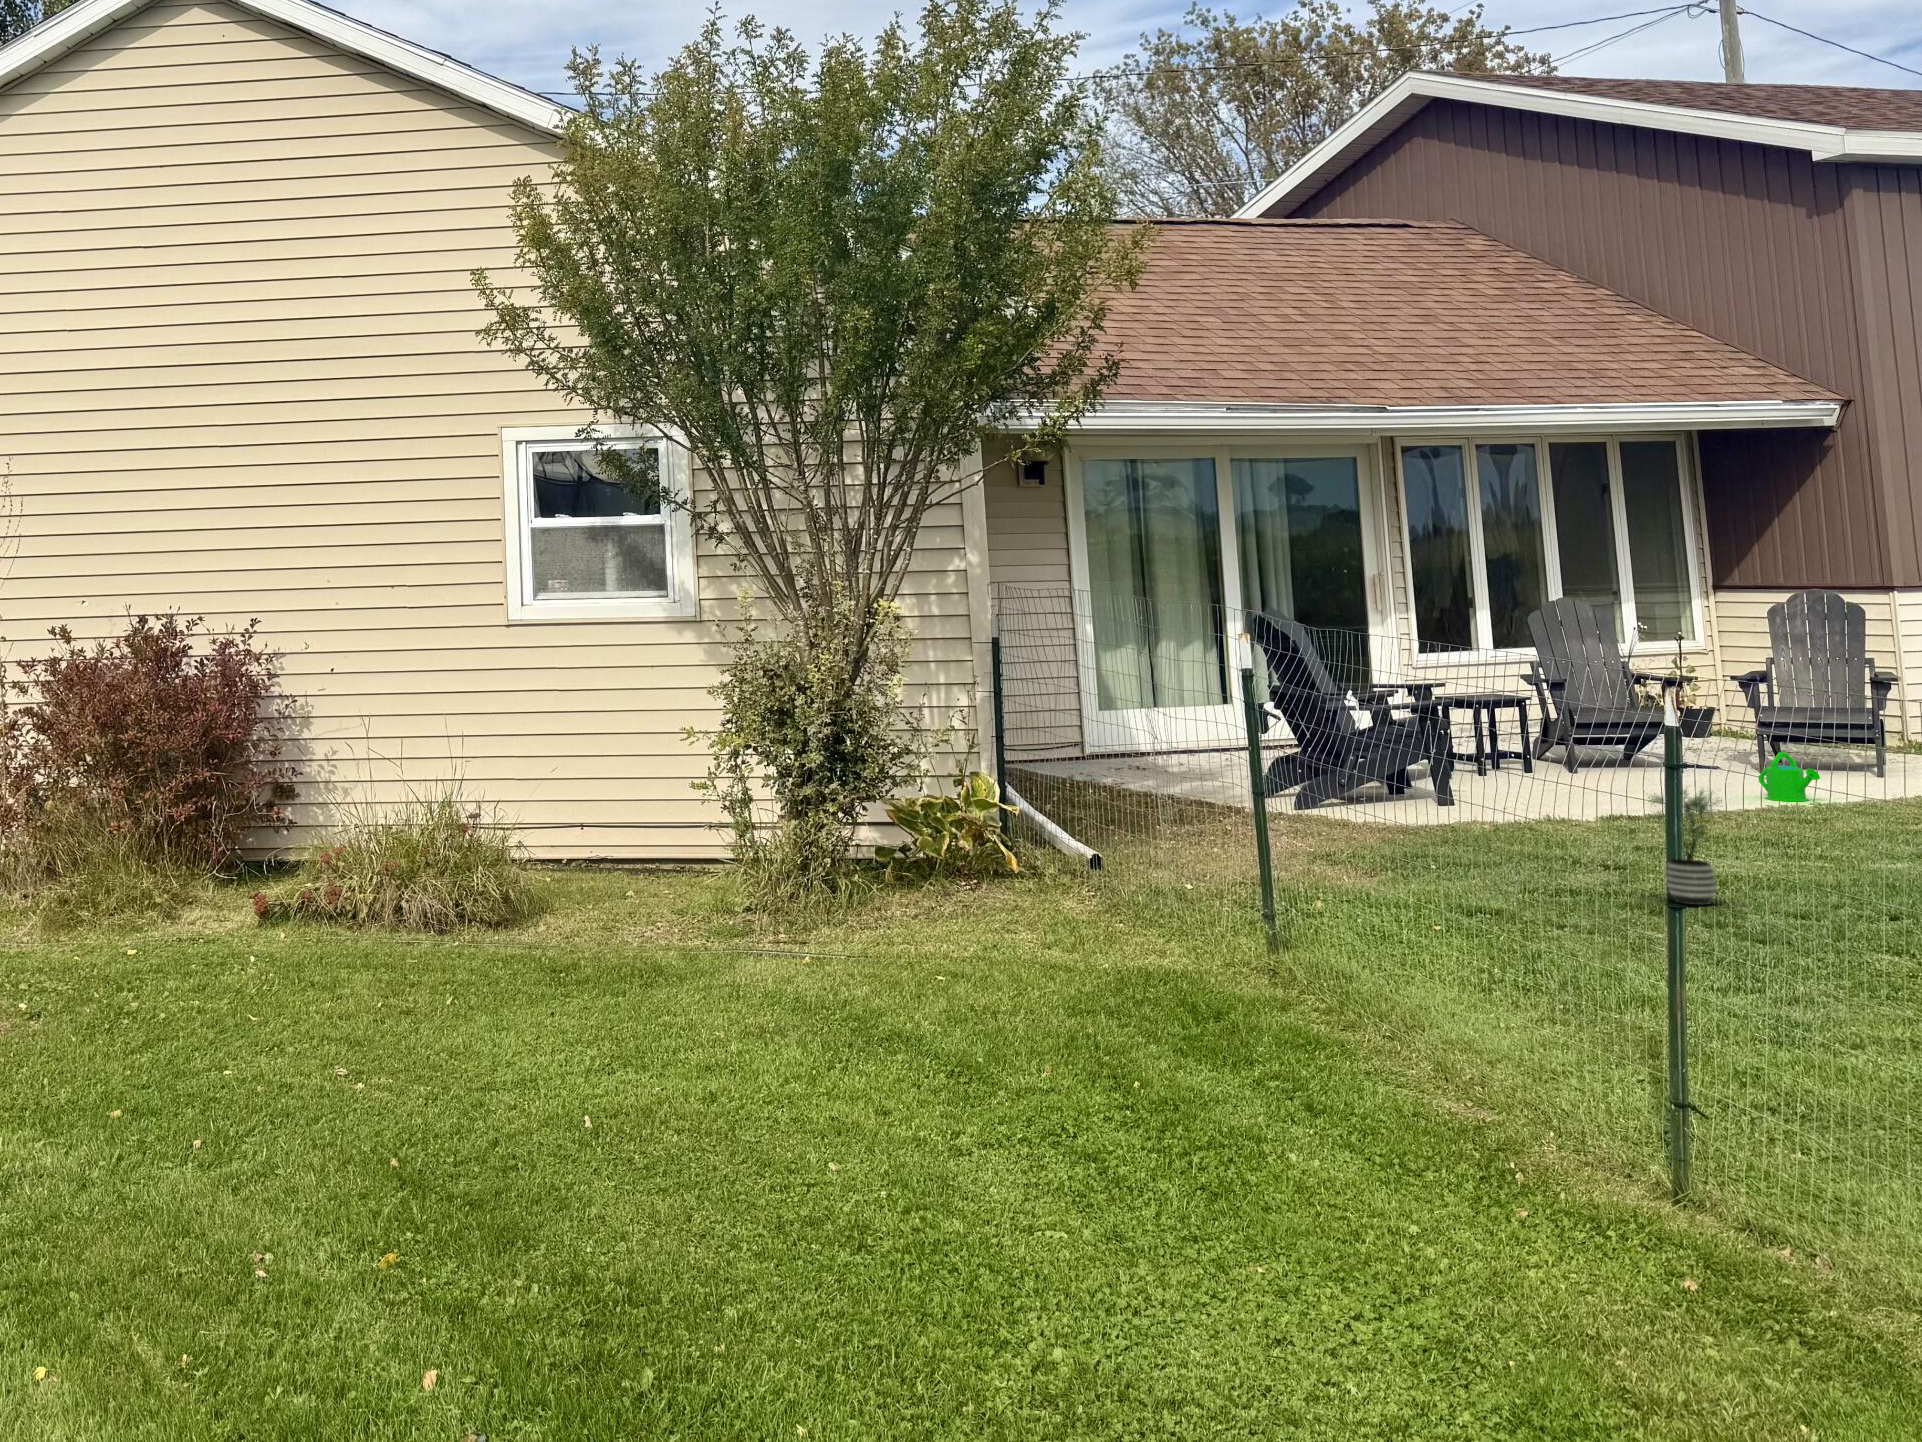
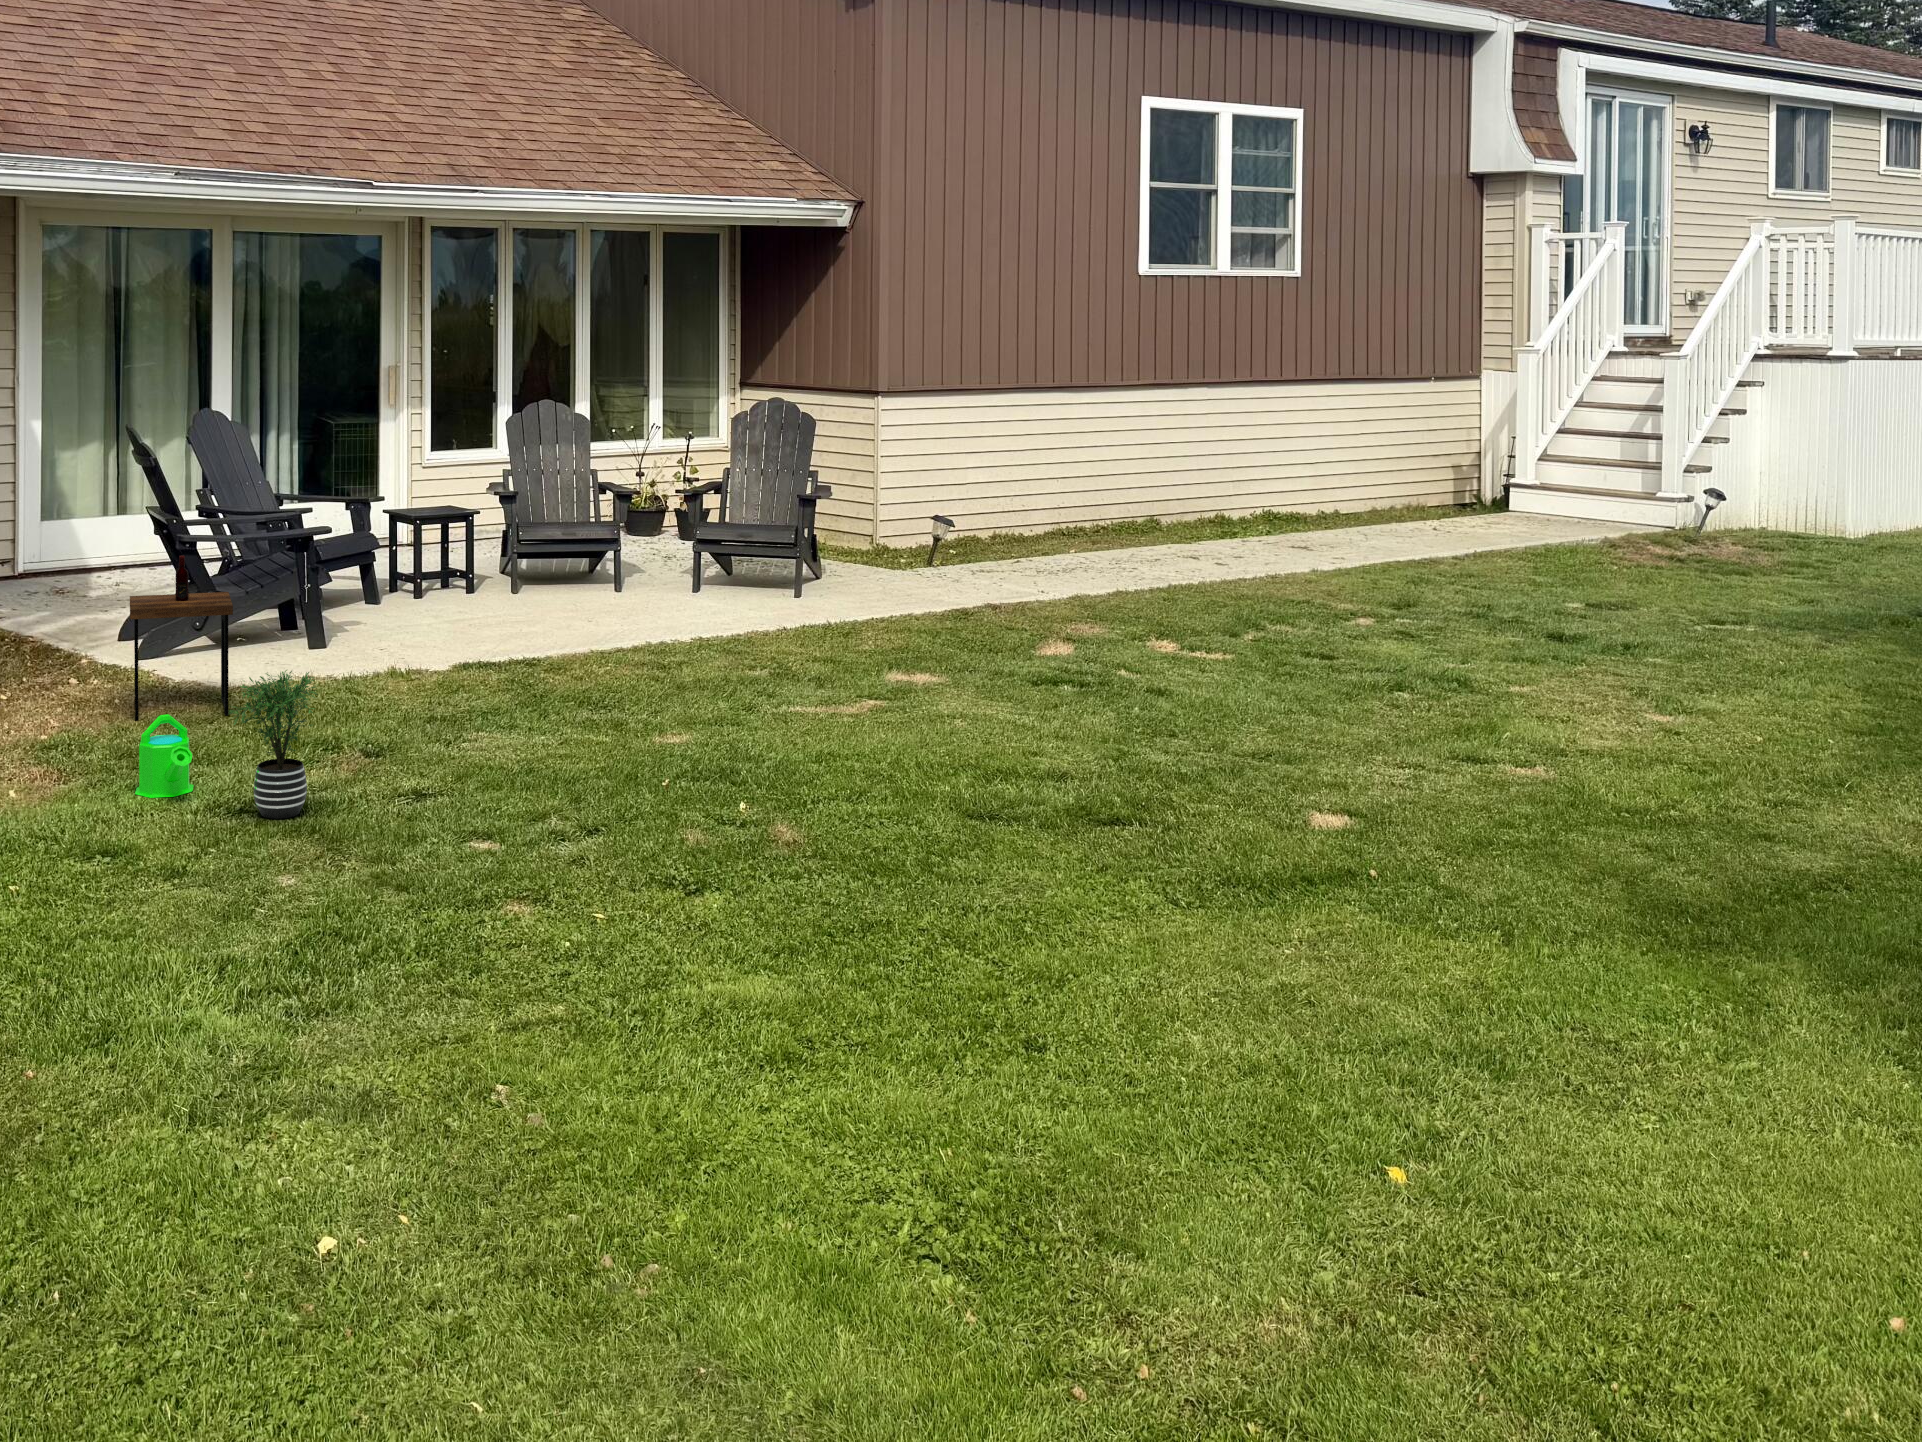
side table: none [1384,713,1500,849] -> present [130,556,233,721]
watering can: present [1758,752,1820,801] -> present [135,714,194,798]

